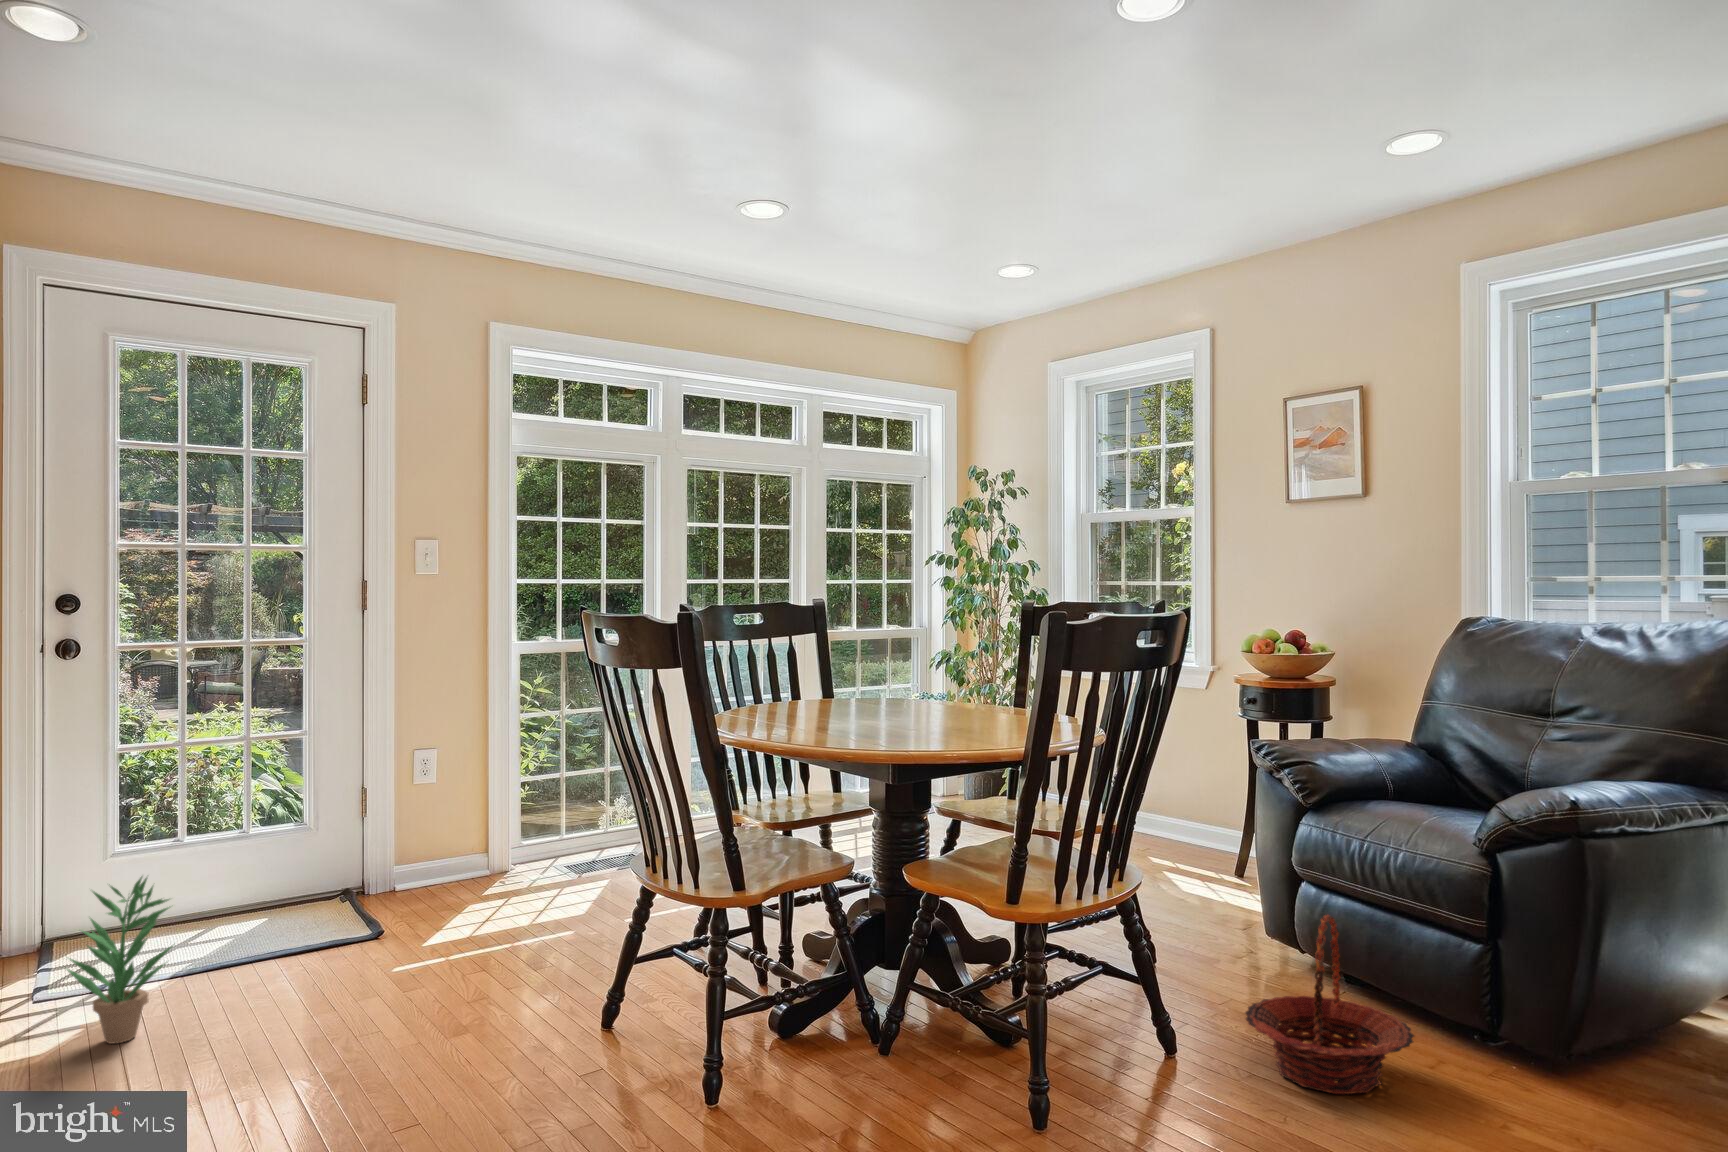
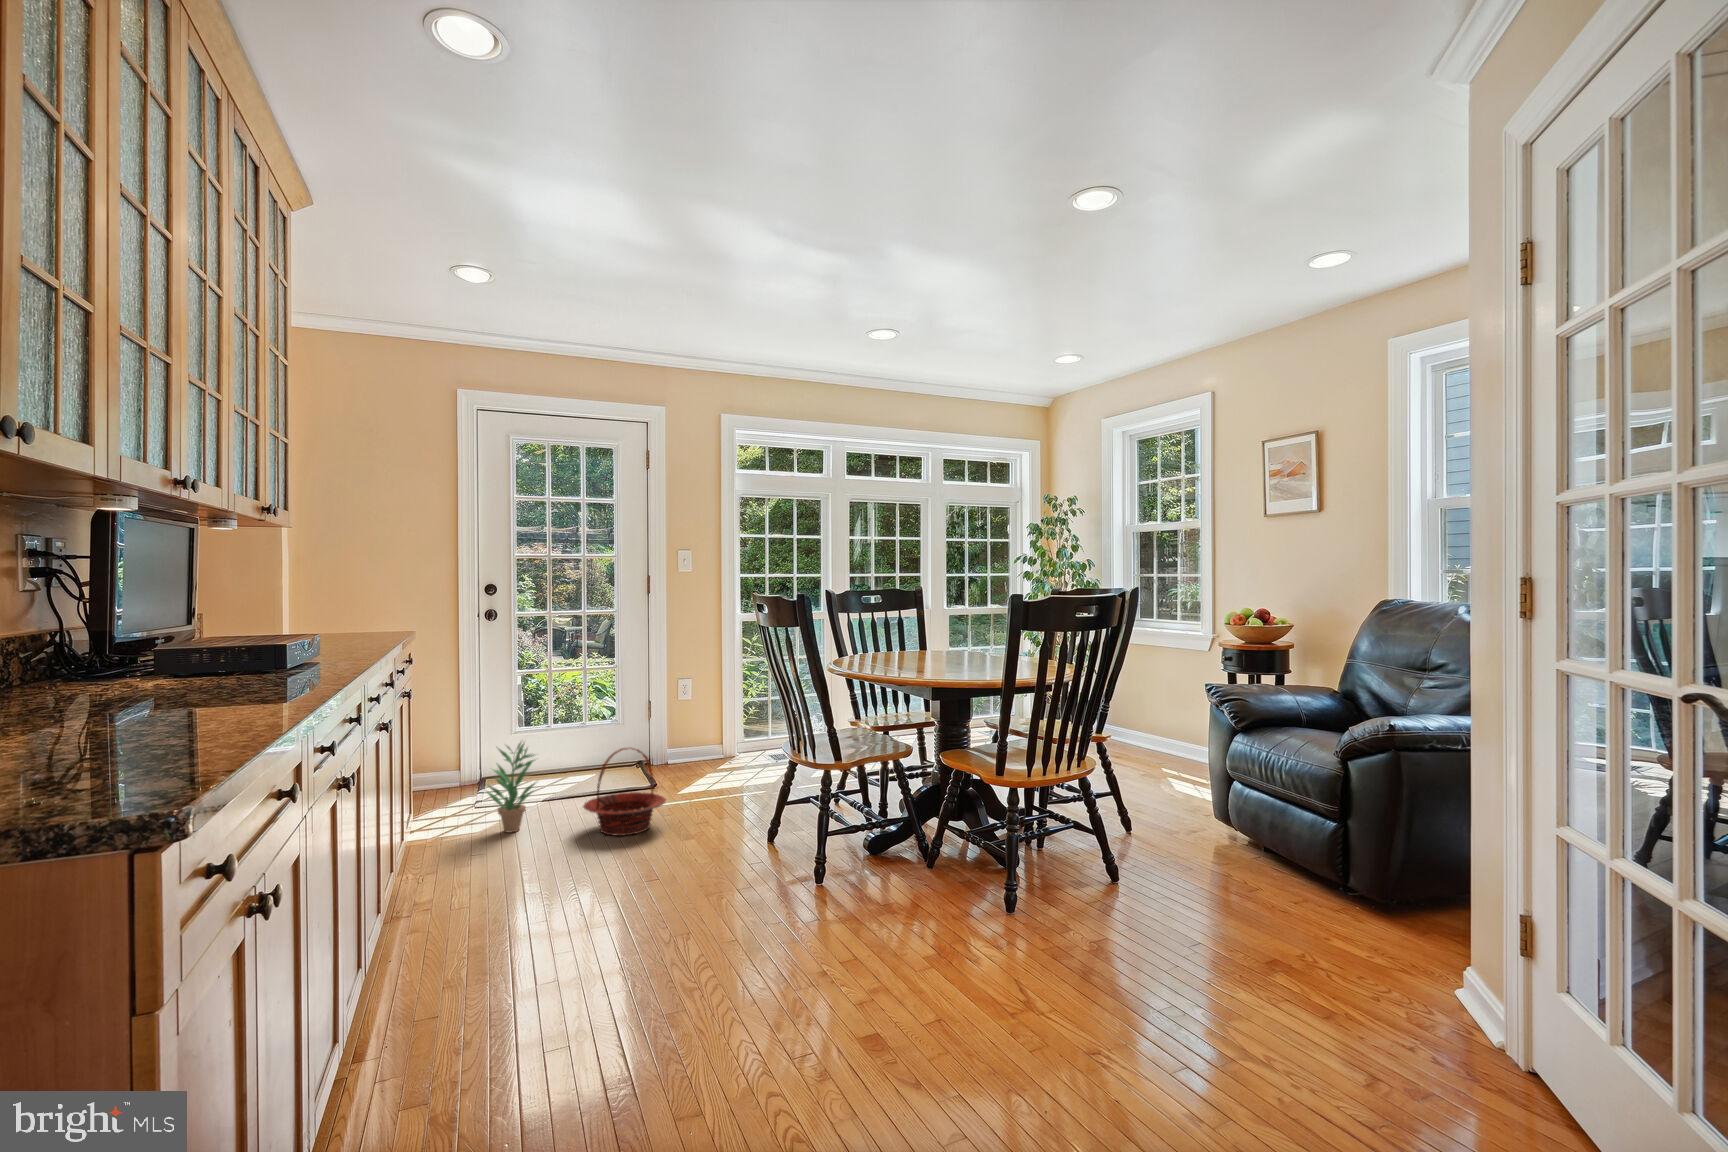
basket: present [1245,915,1414,1094] -> present [583,748,666,836]

